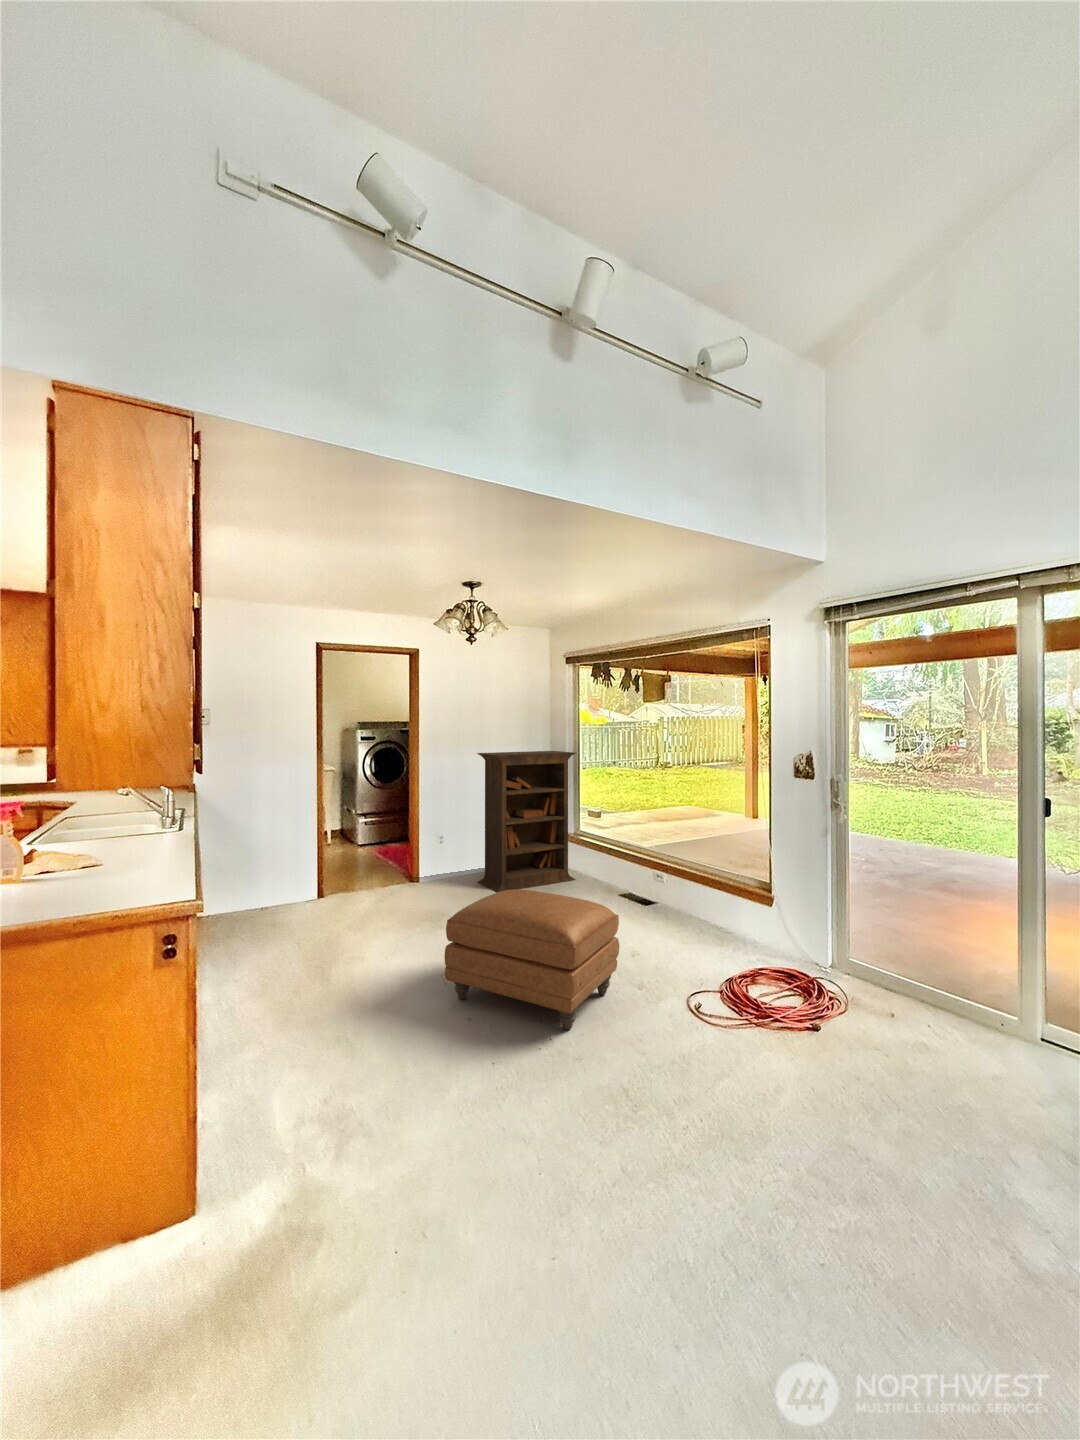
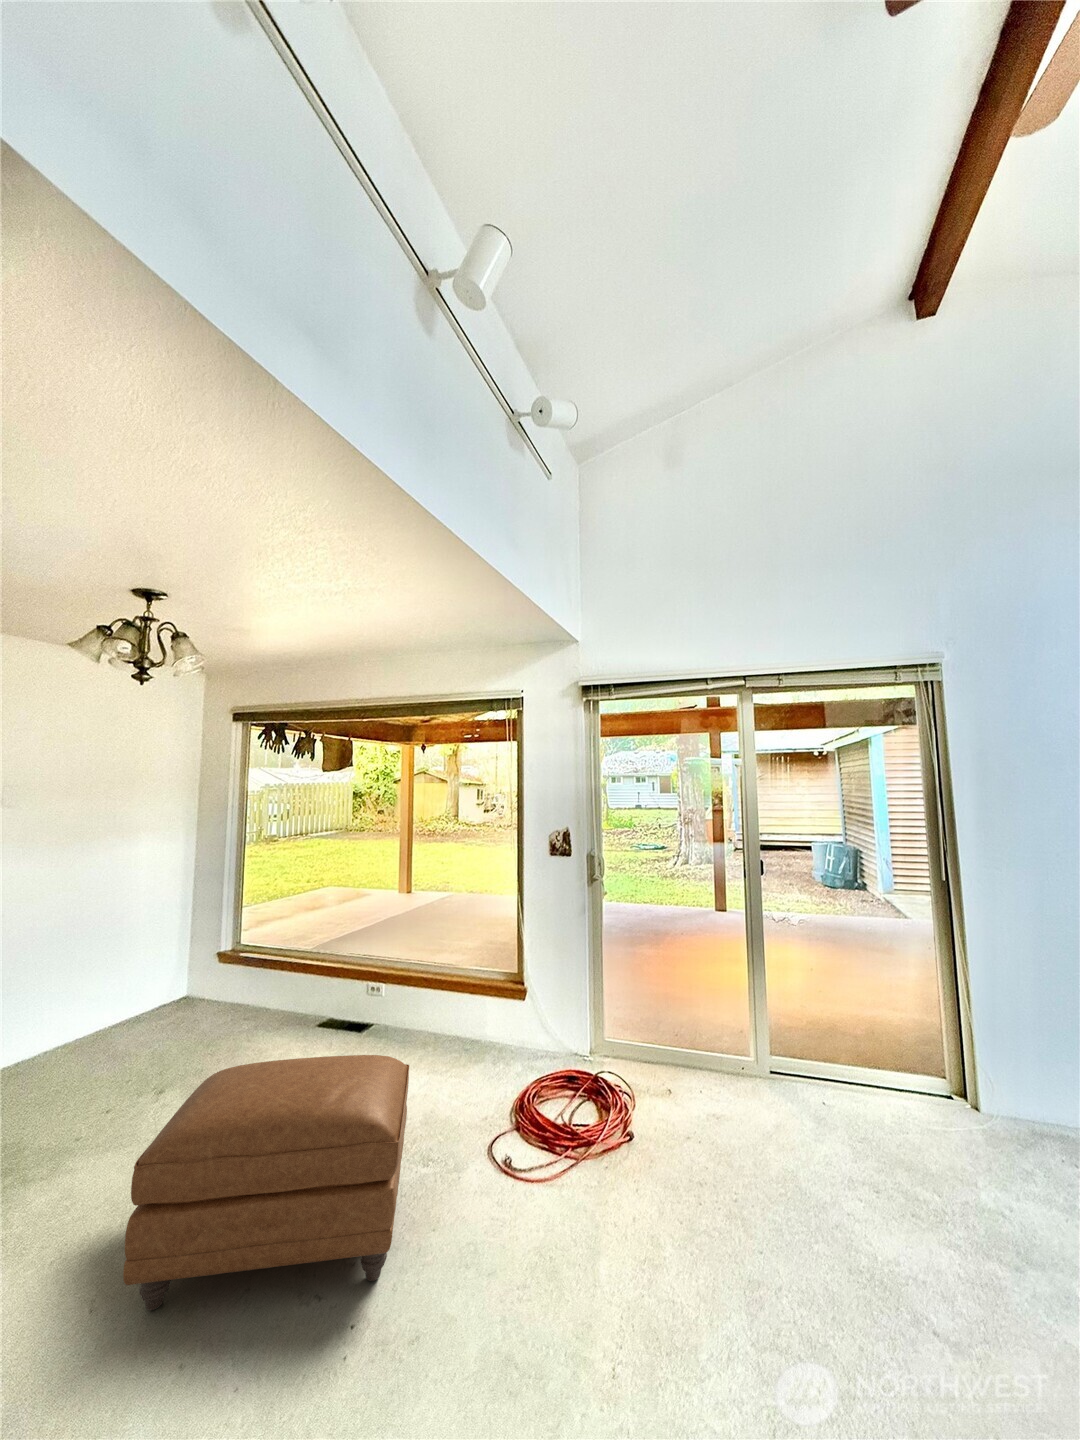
bookcase: present [477,751,576,893] -> none [72,838,252,1067]

